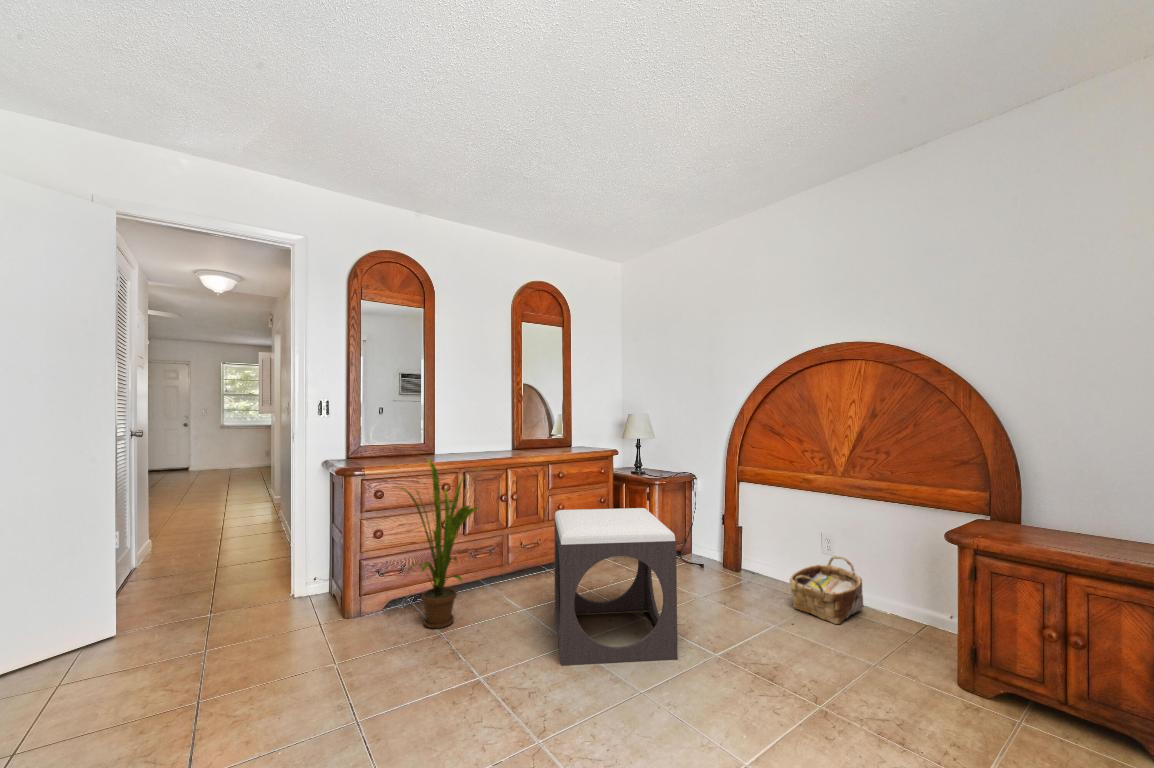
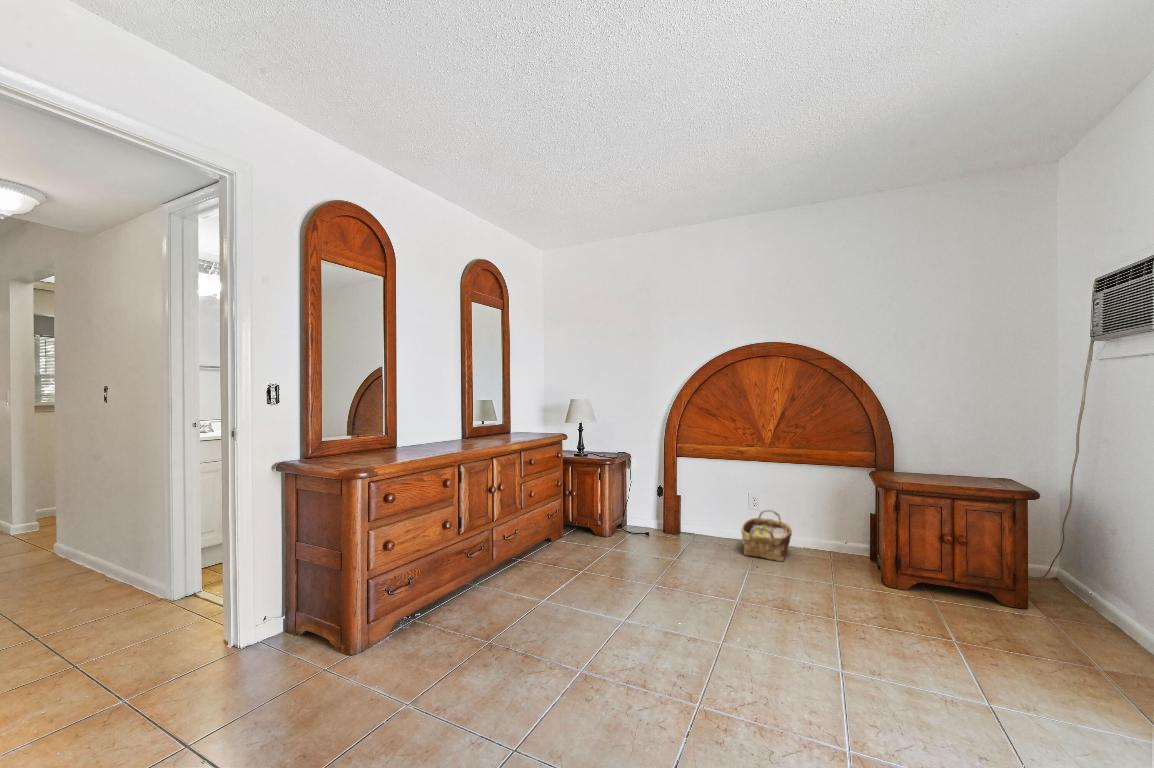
house plant: present [396,459,477,628] -> none [426,452,523,632]
footstool: present [554,508,678,666] -> none [573,486,710,636]

